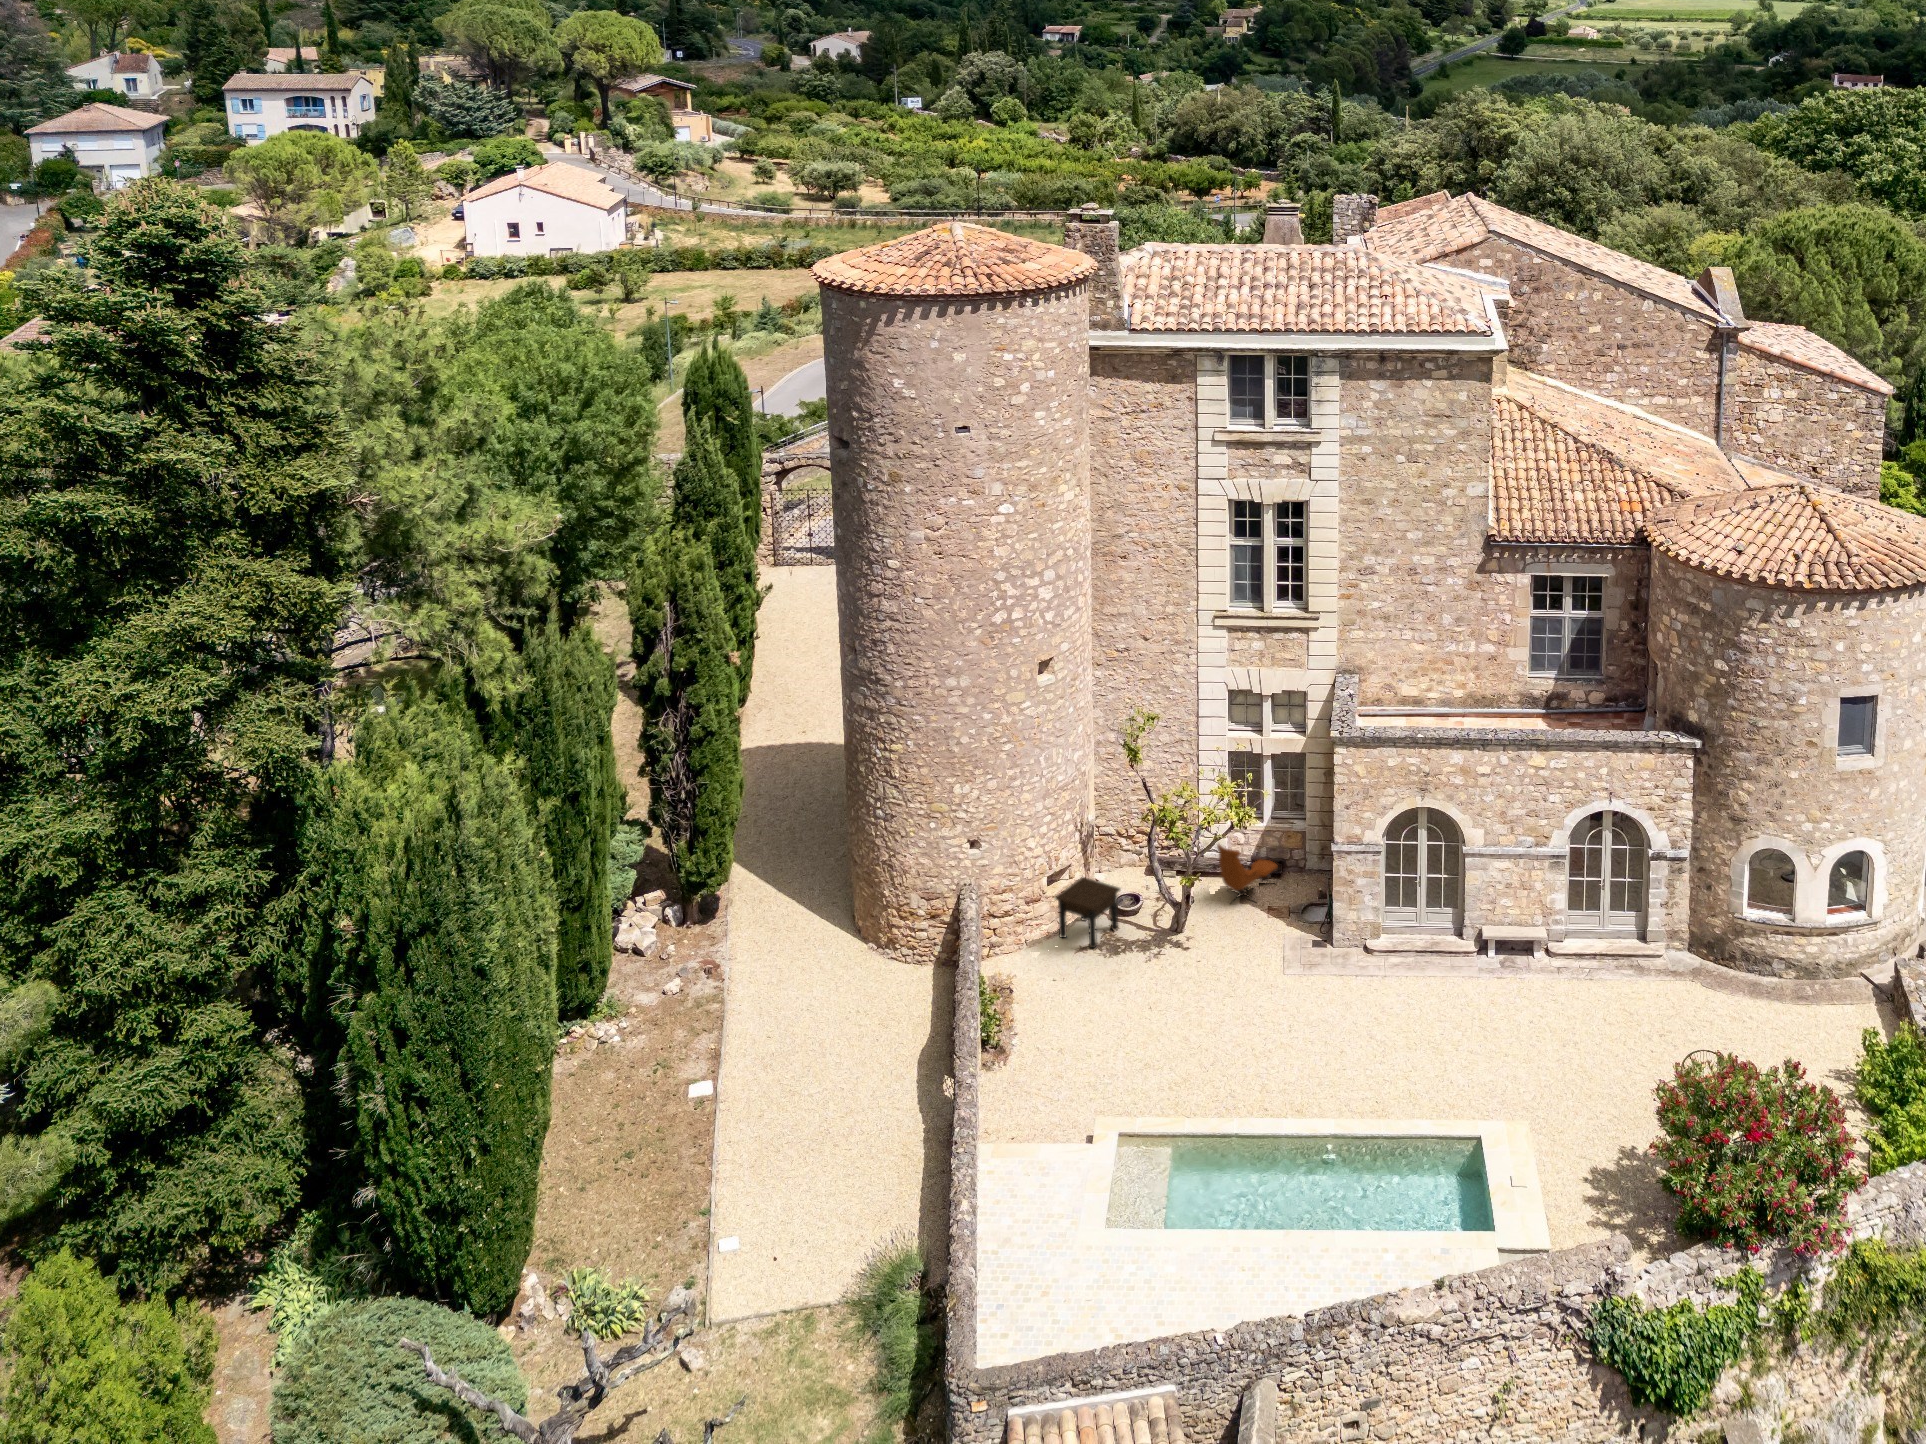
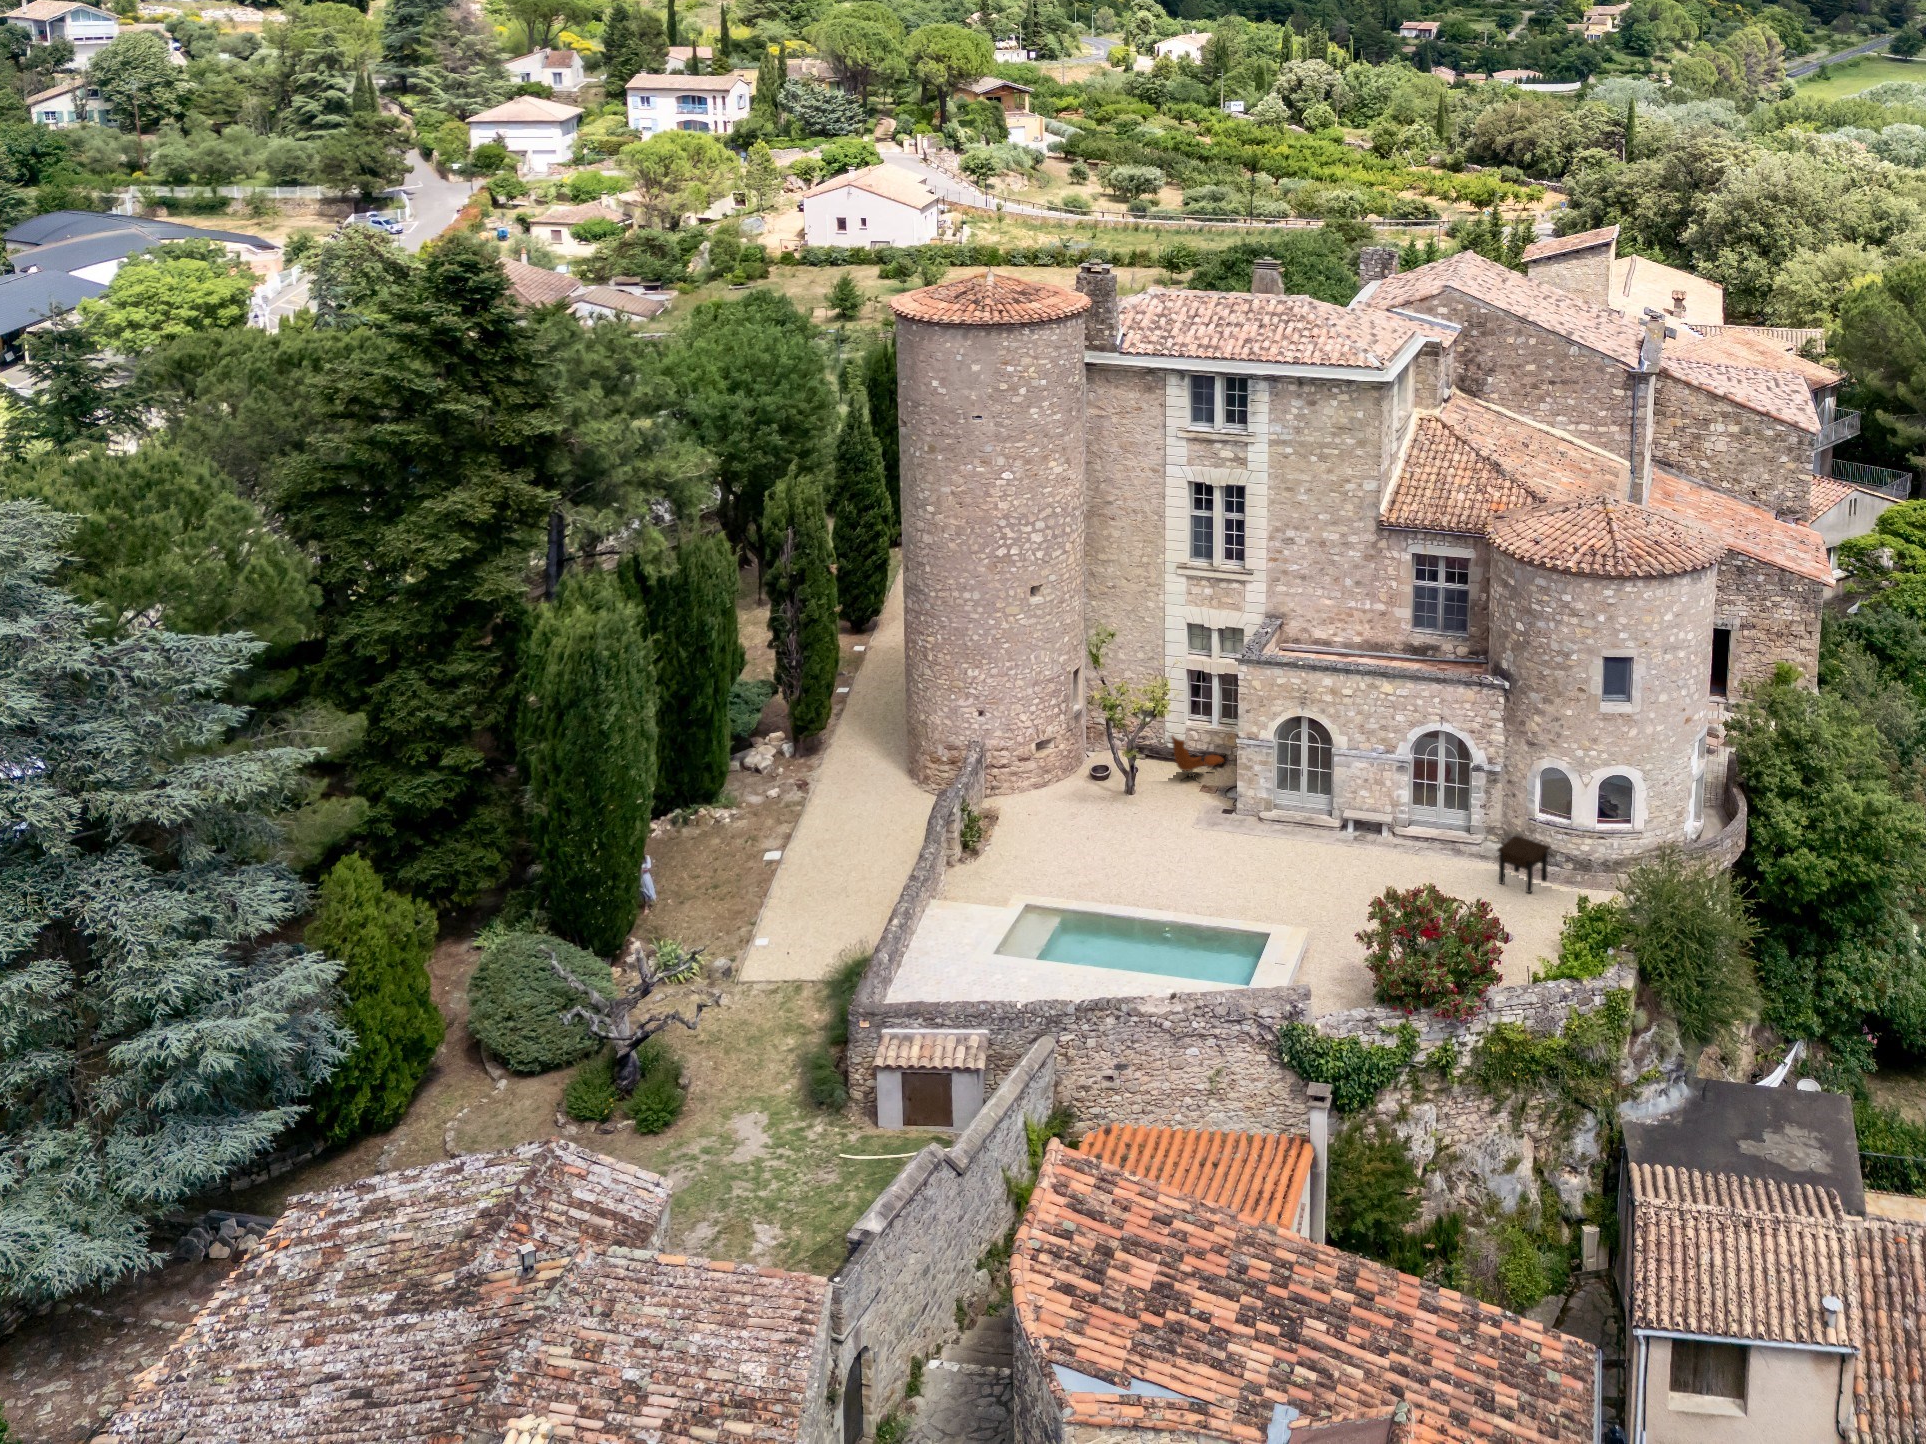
side table: present [1055,877,1120,948] -> present [1497,836,1550,893]

